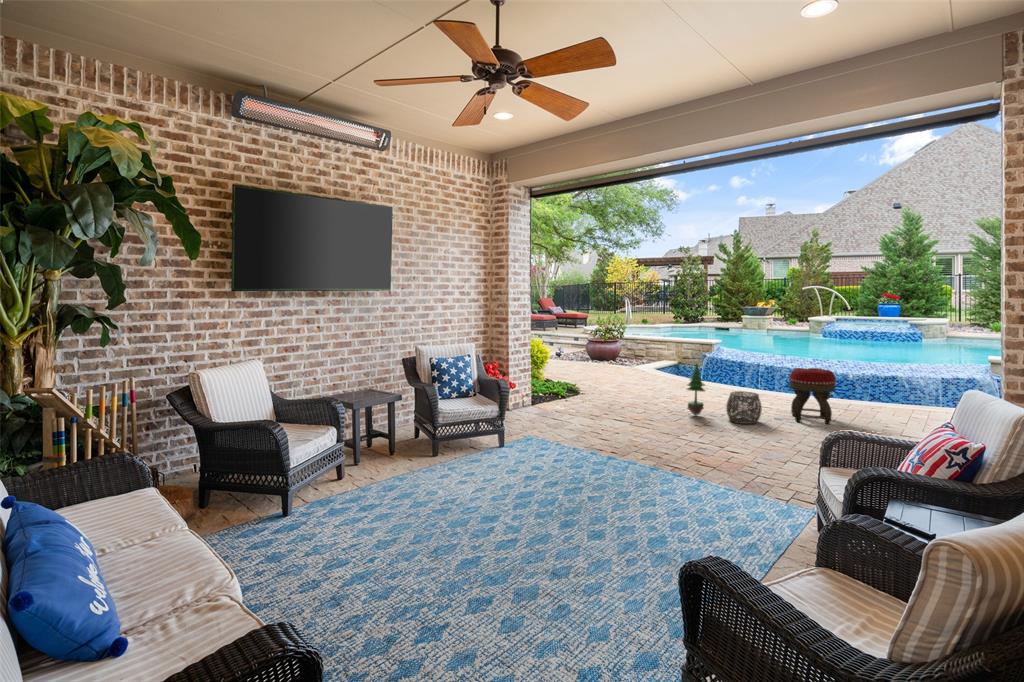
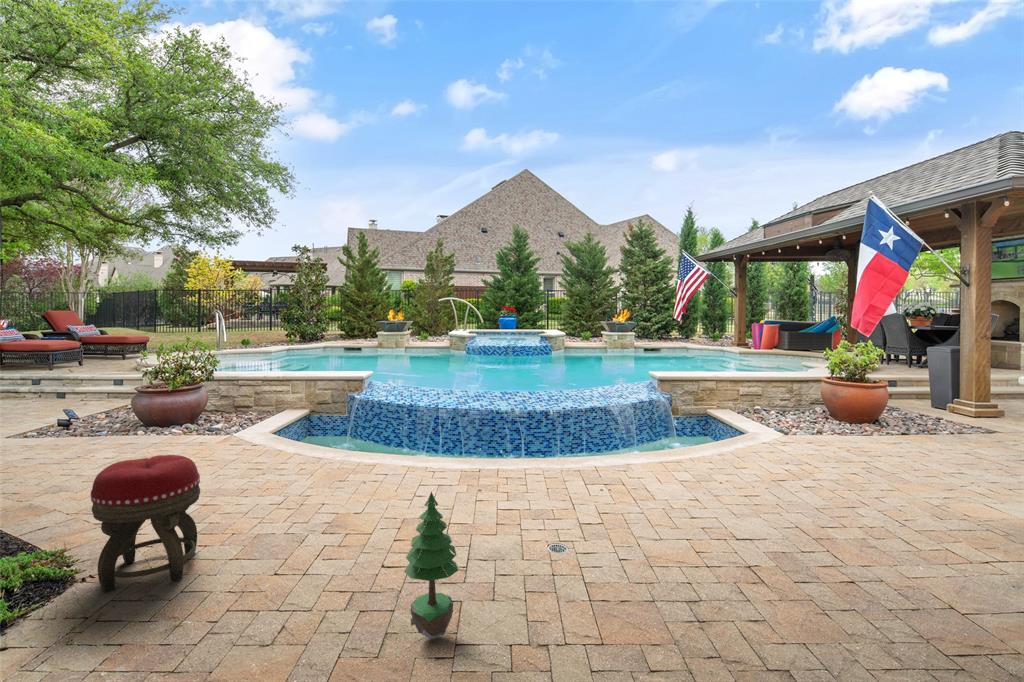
footstool: present [789,368,836,424] -> present [91,455,200,592]
woven basket: present [726,391,762,424] -> none [514,543,601,651]

